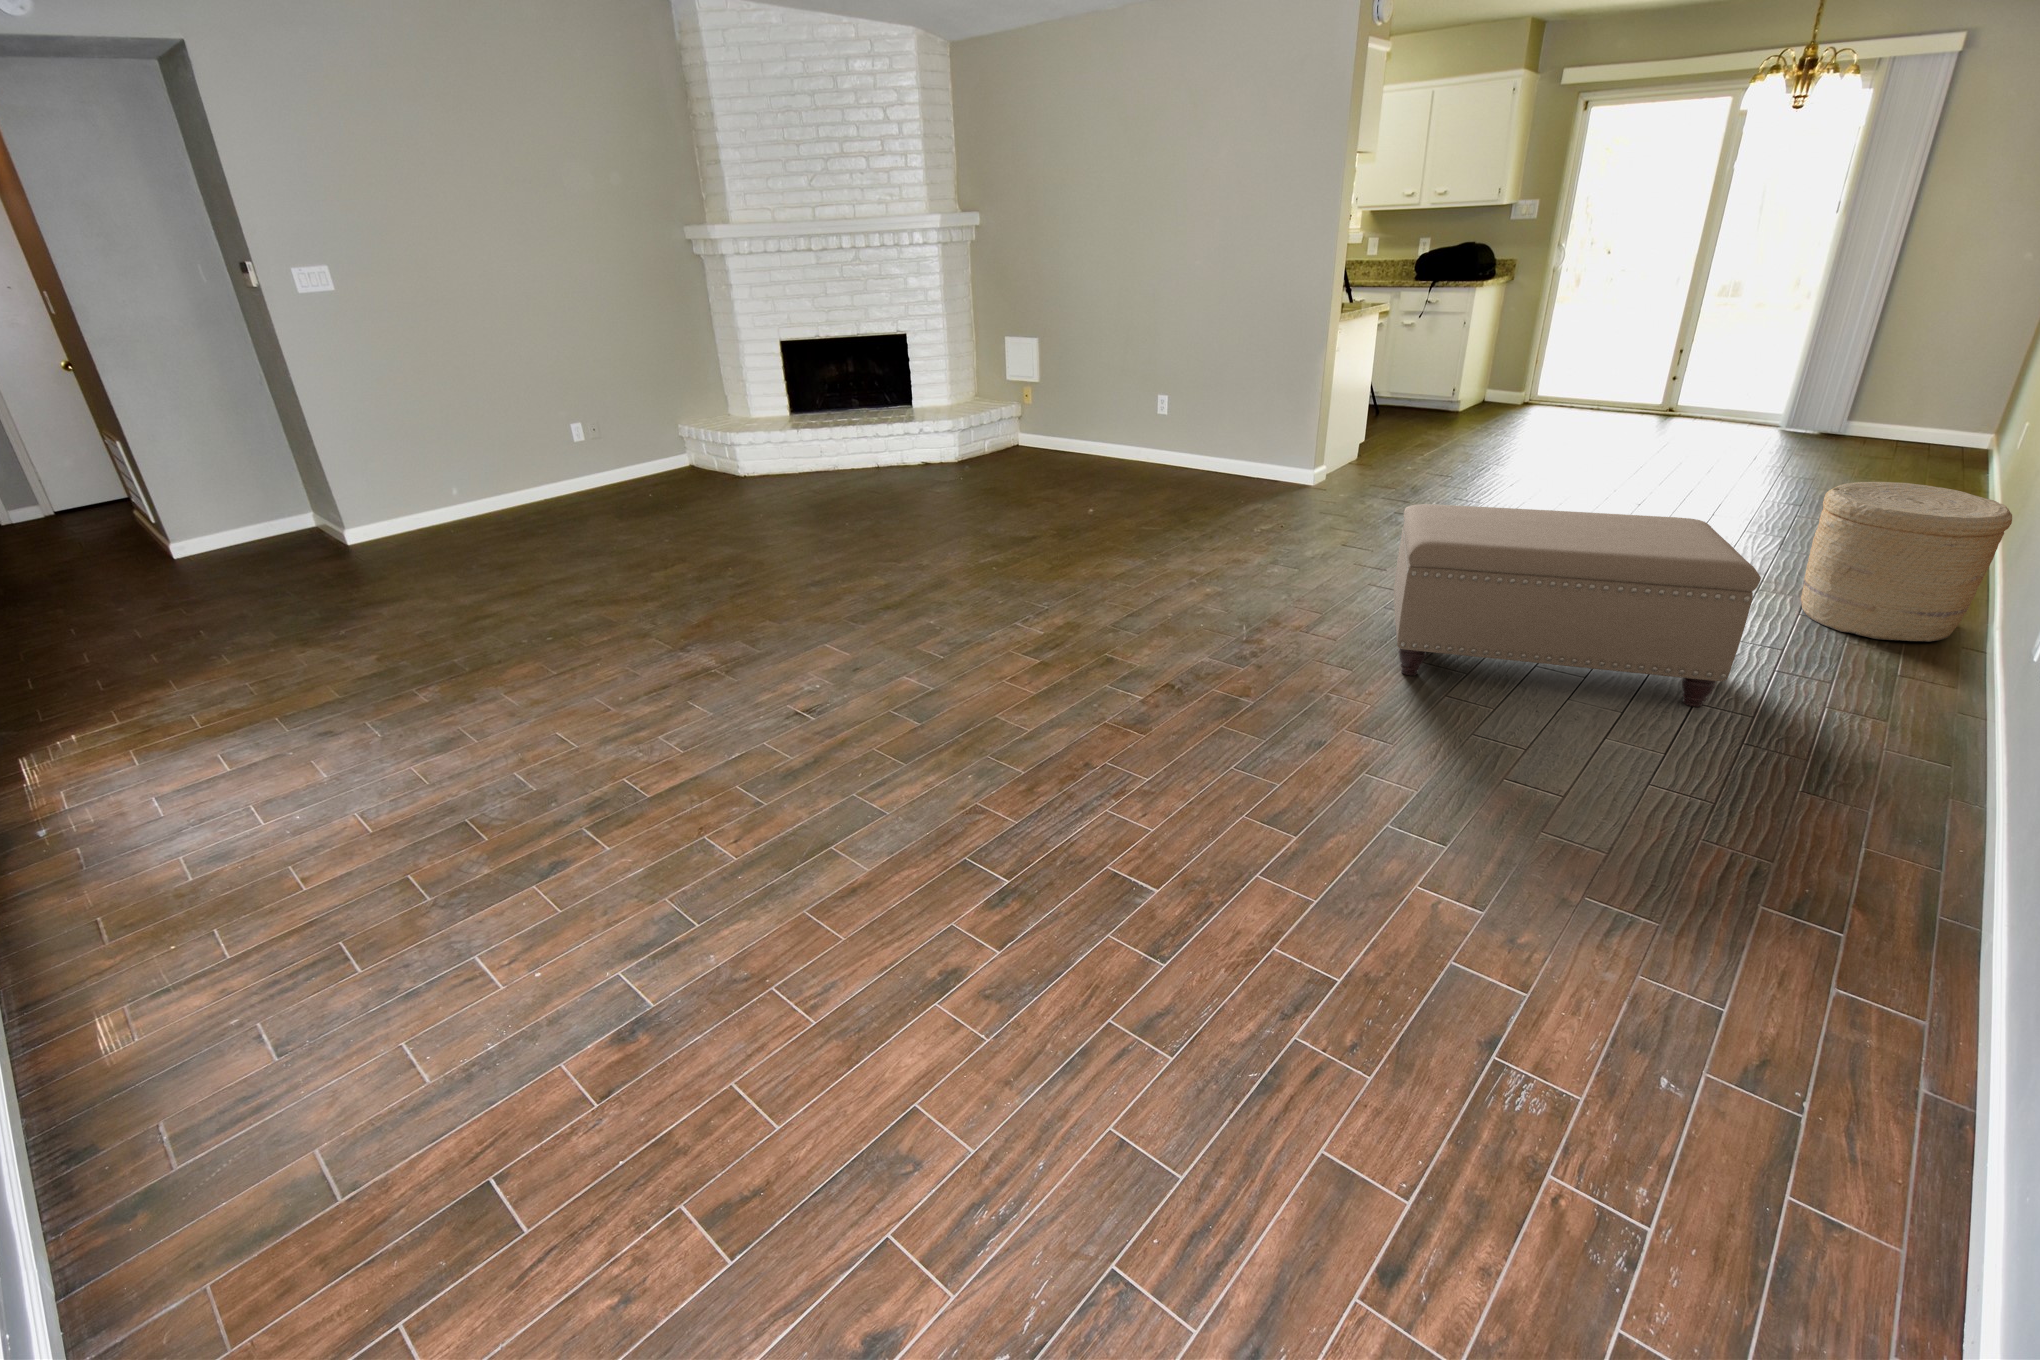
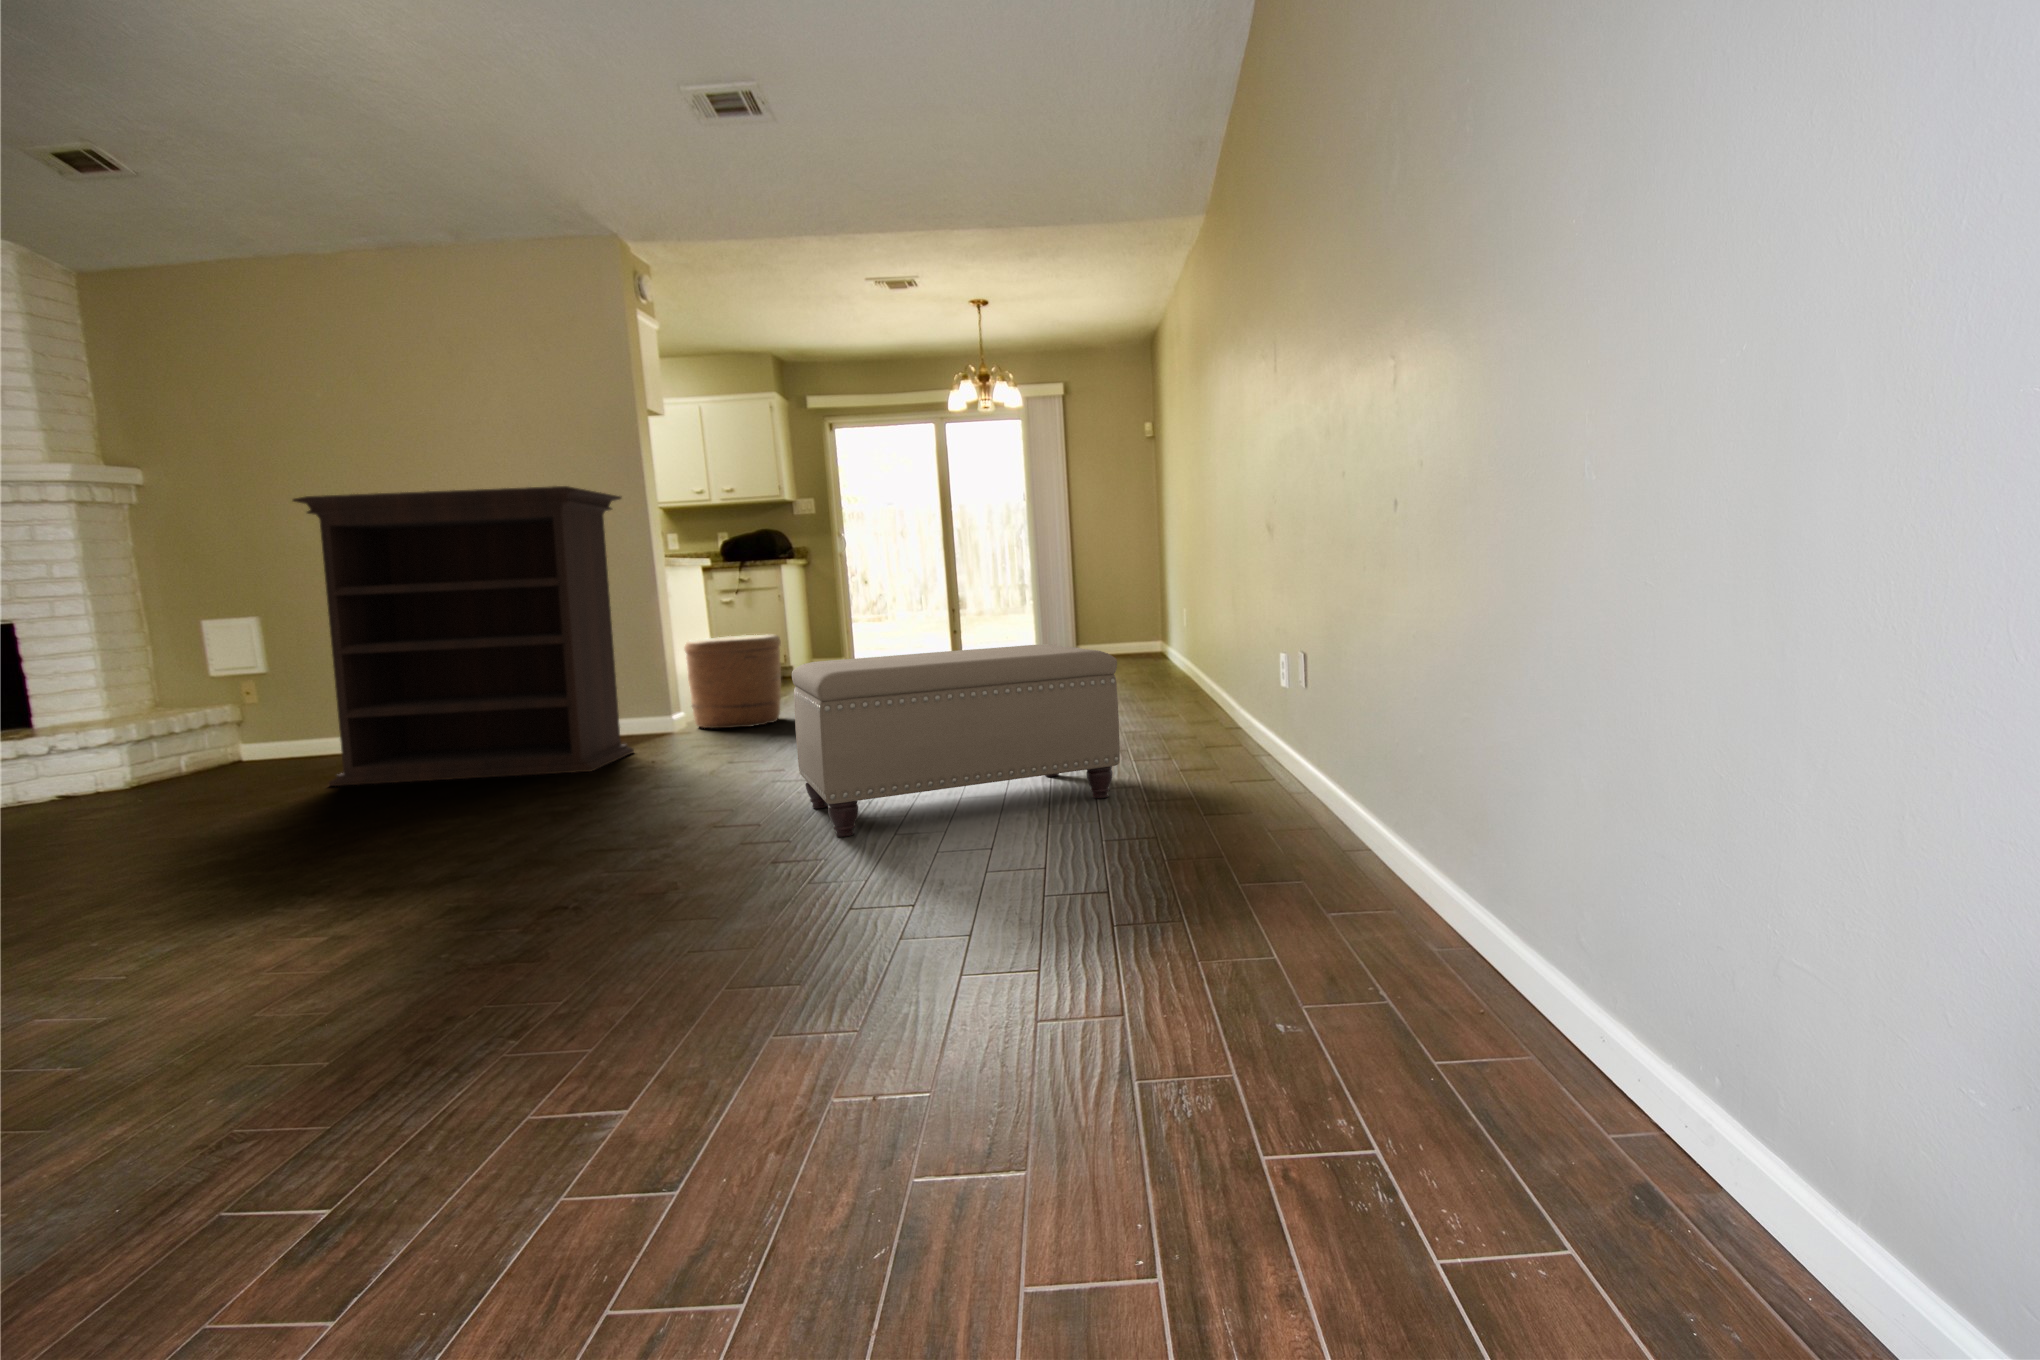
bookshelf: none [1080,273,1313,520] -> present [293,486,634,786]
woven basket: present [1801,482,2012,642] -> present [684,635,781,728]

